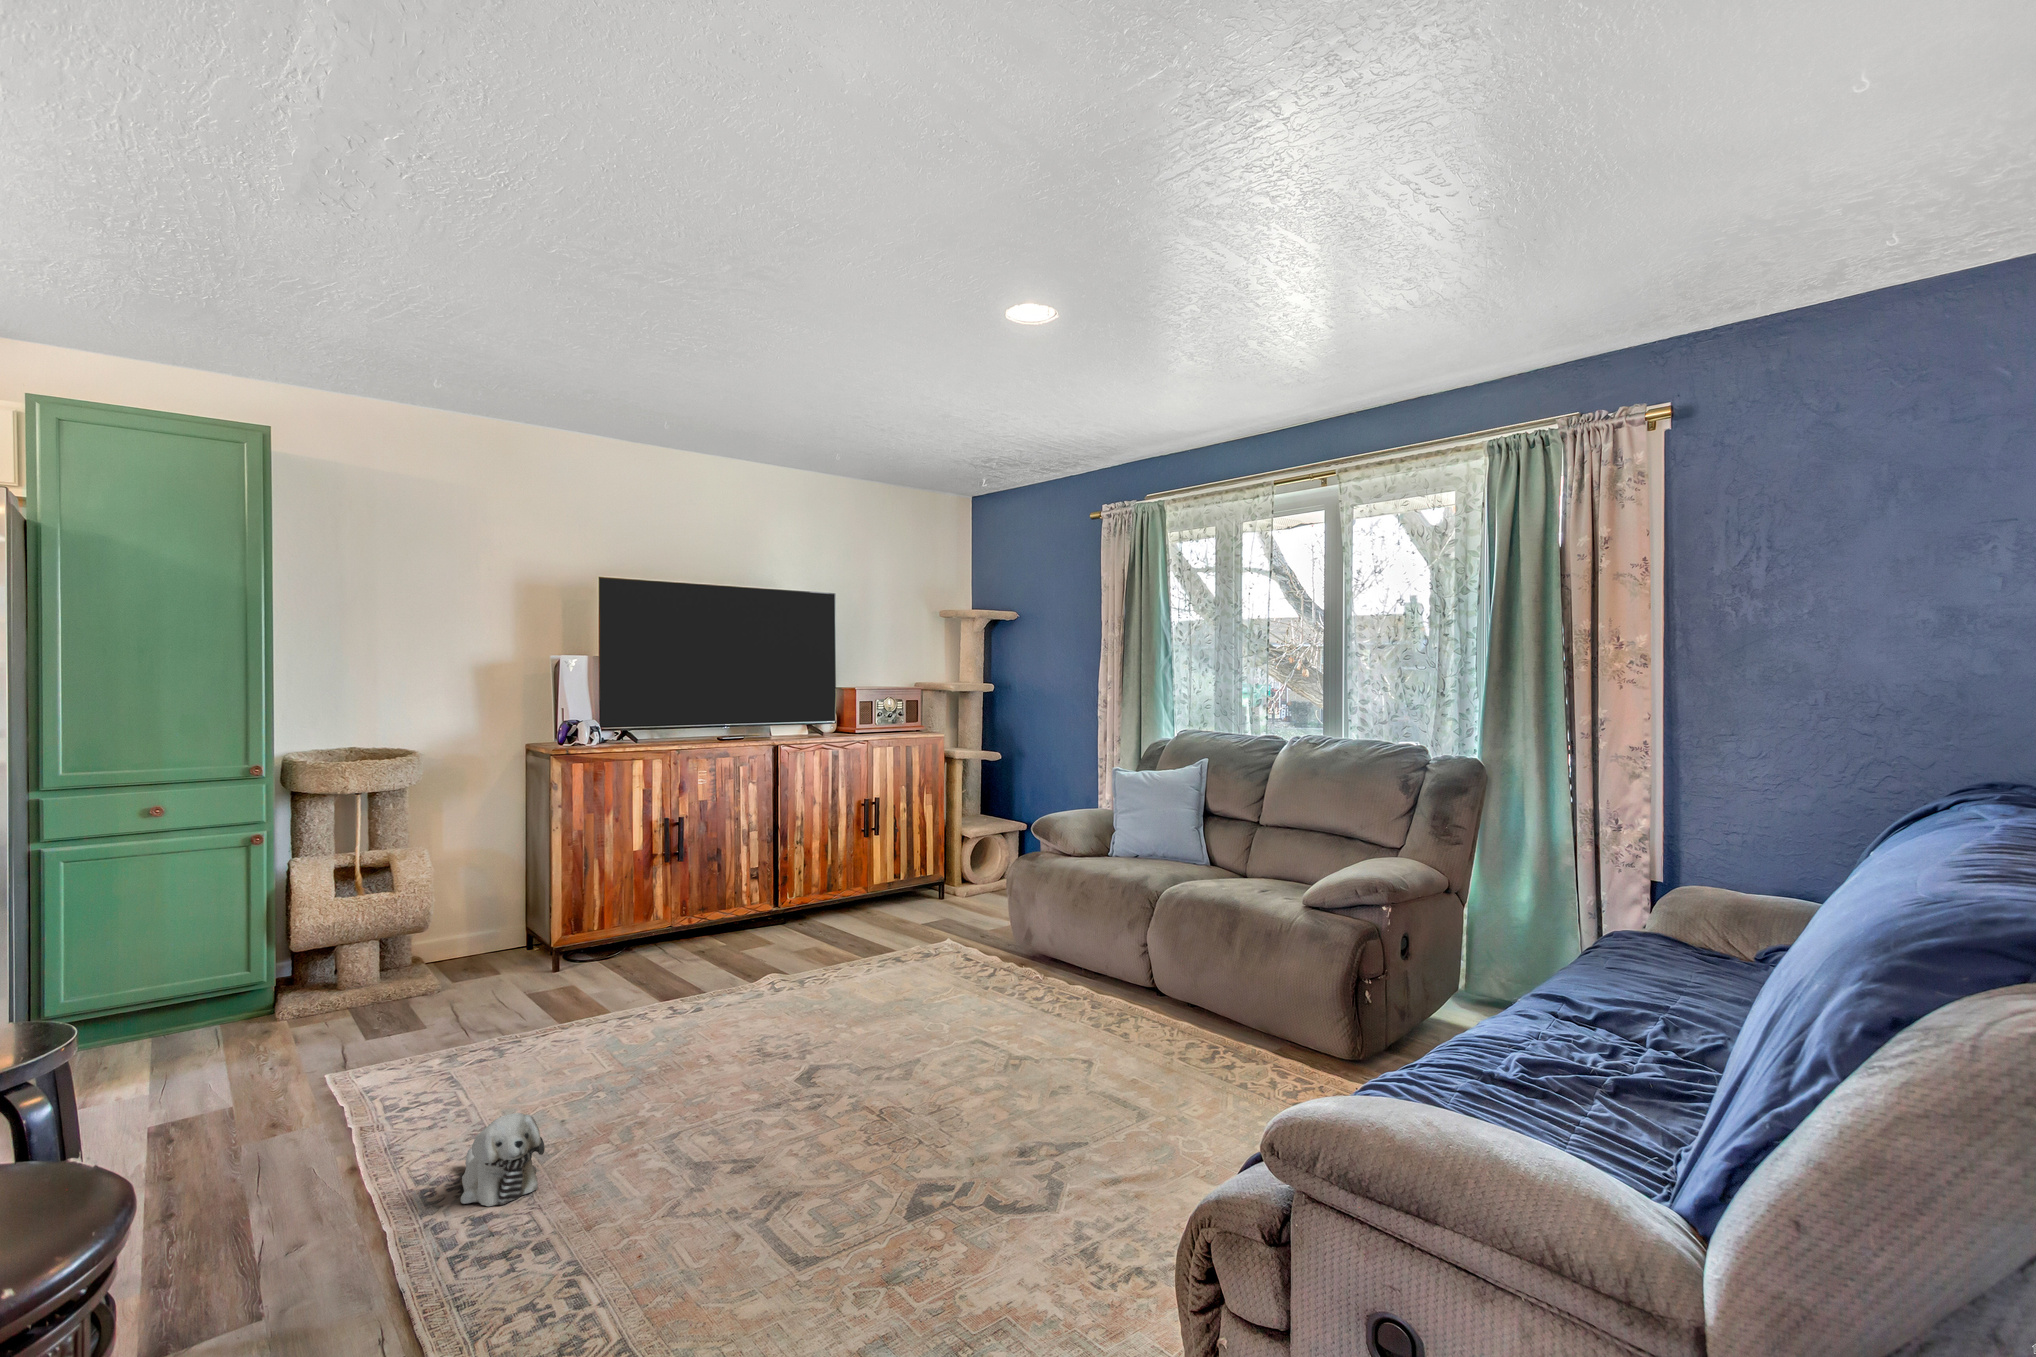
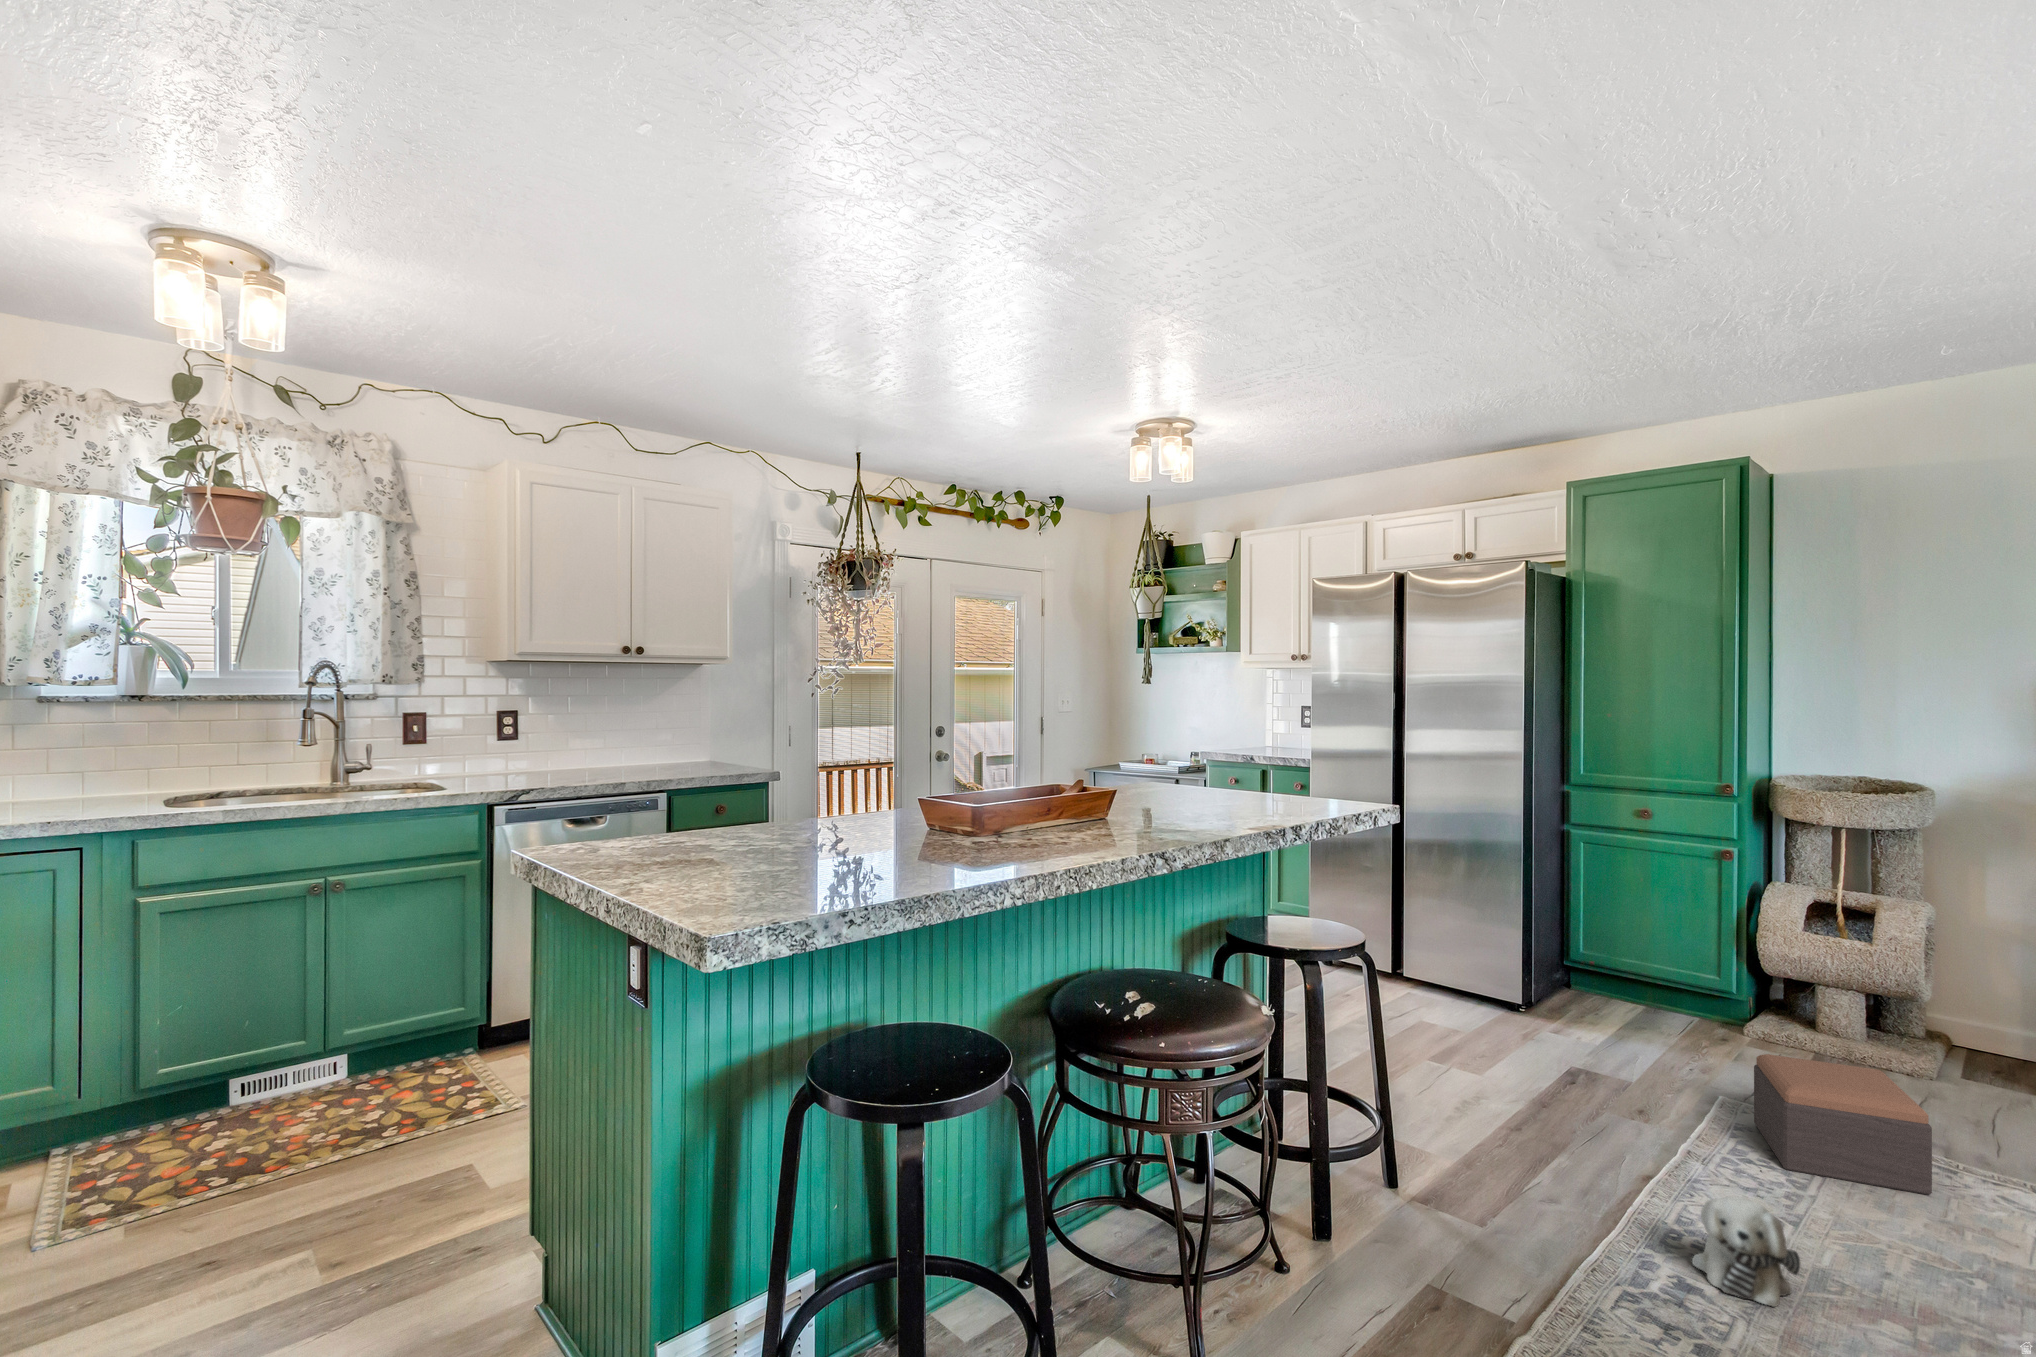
footstool: none [372,986,523,1099] -> present [1754,1054,1932,1195]

